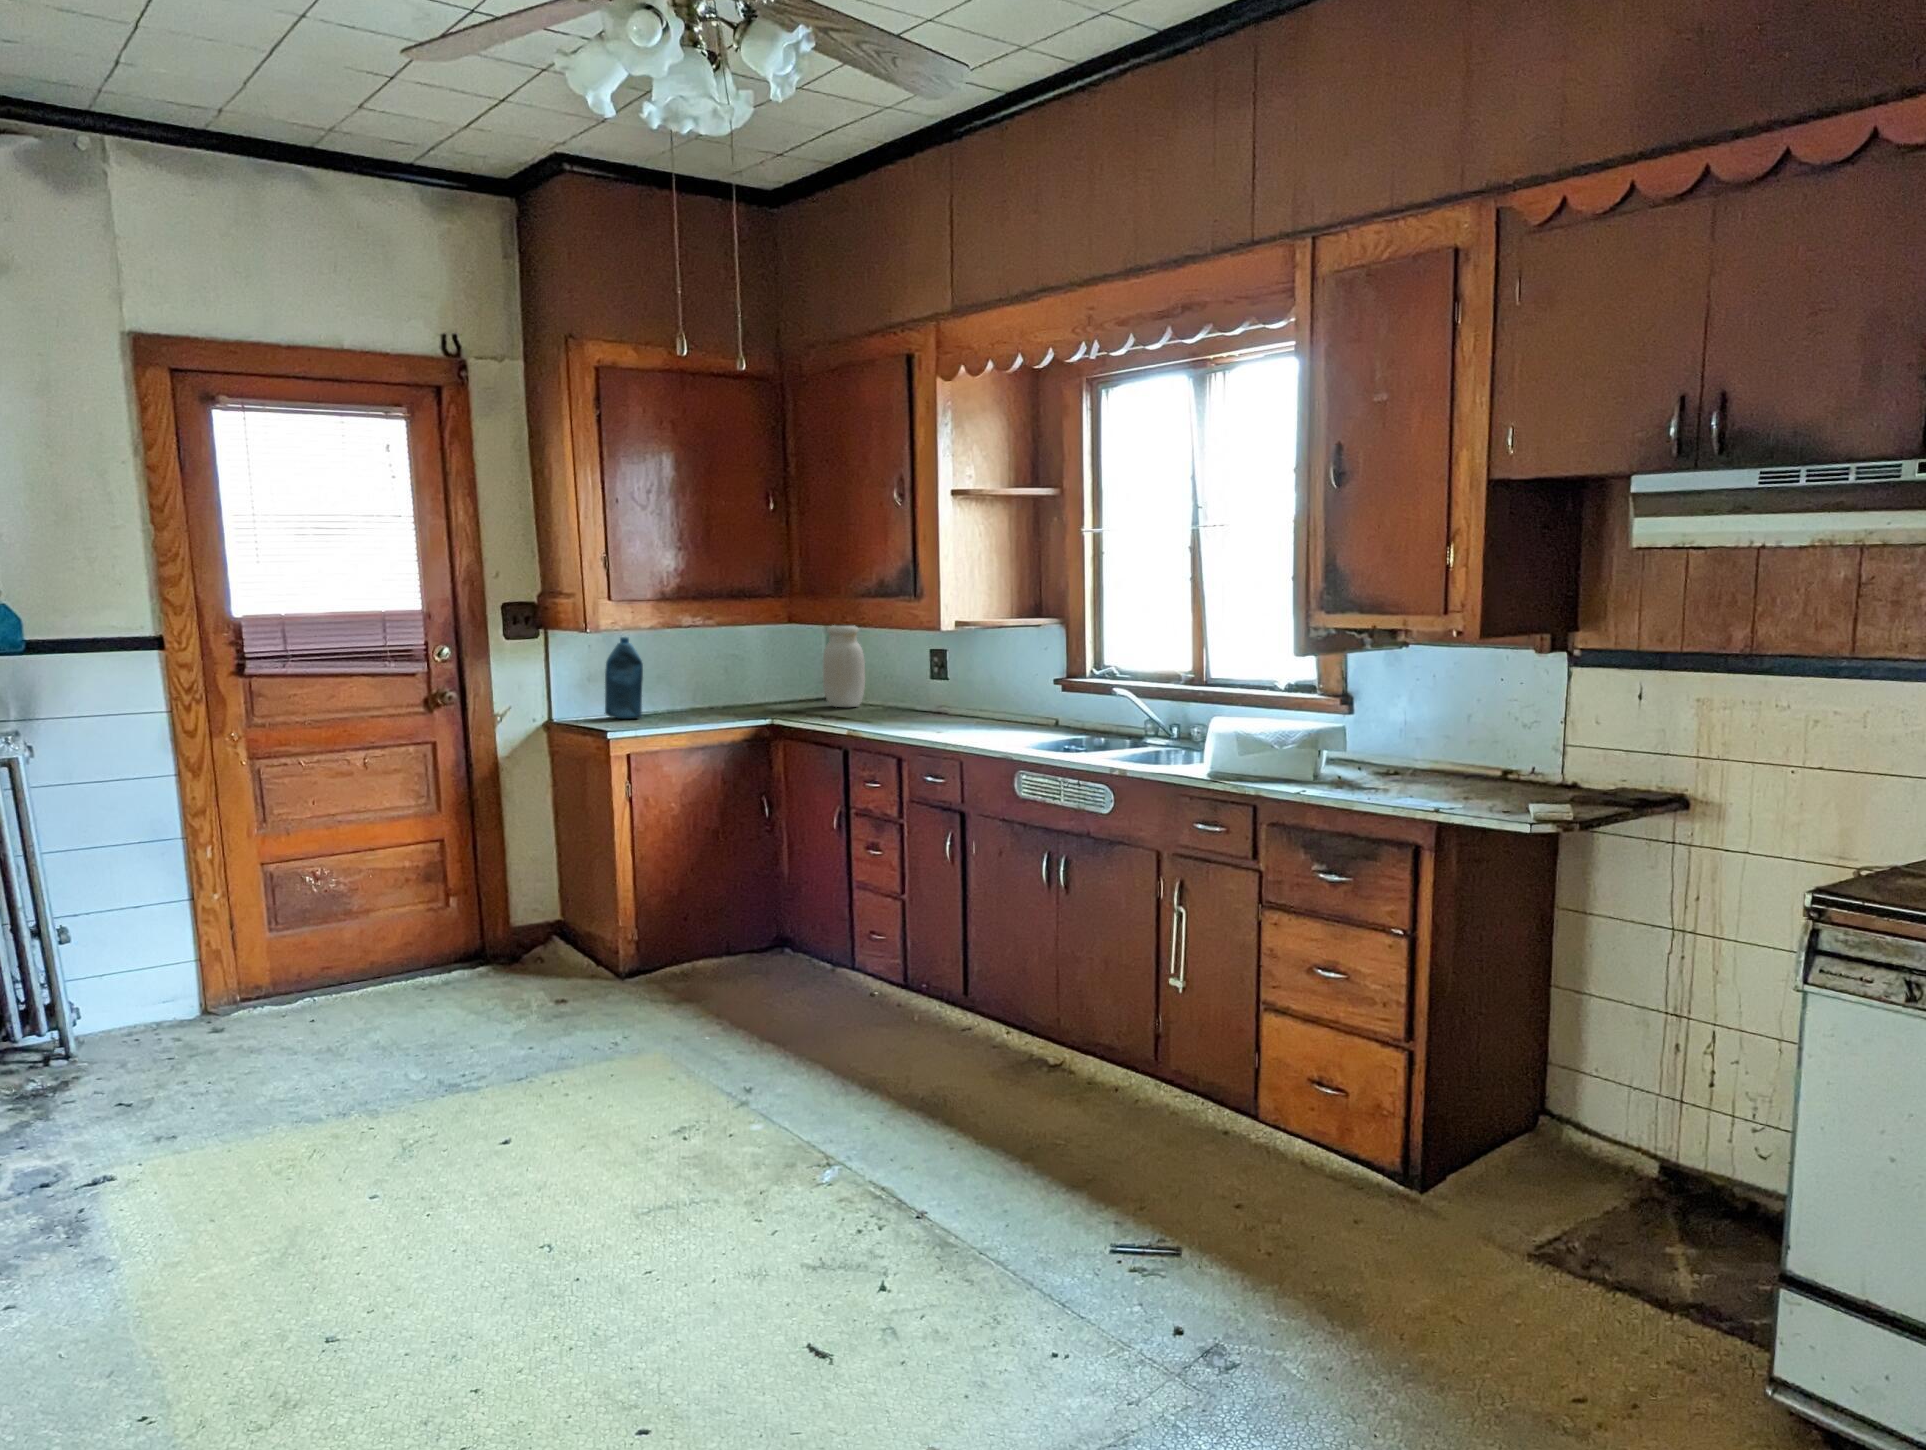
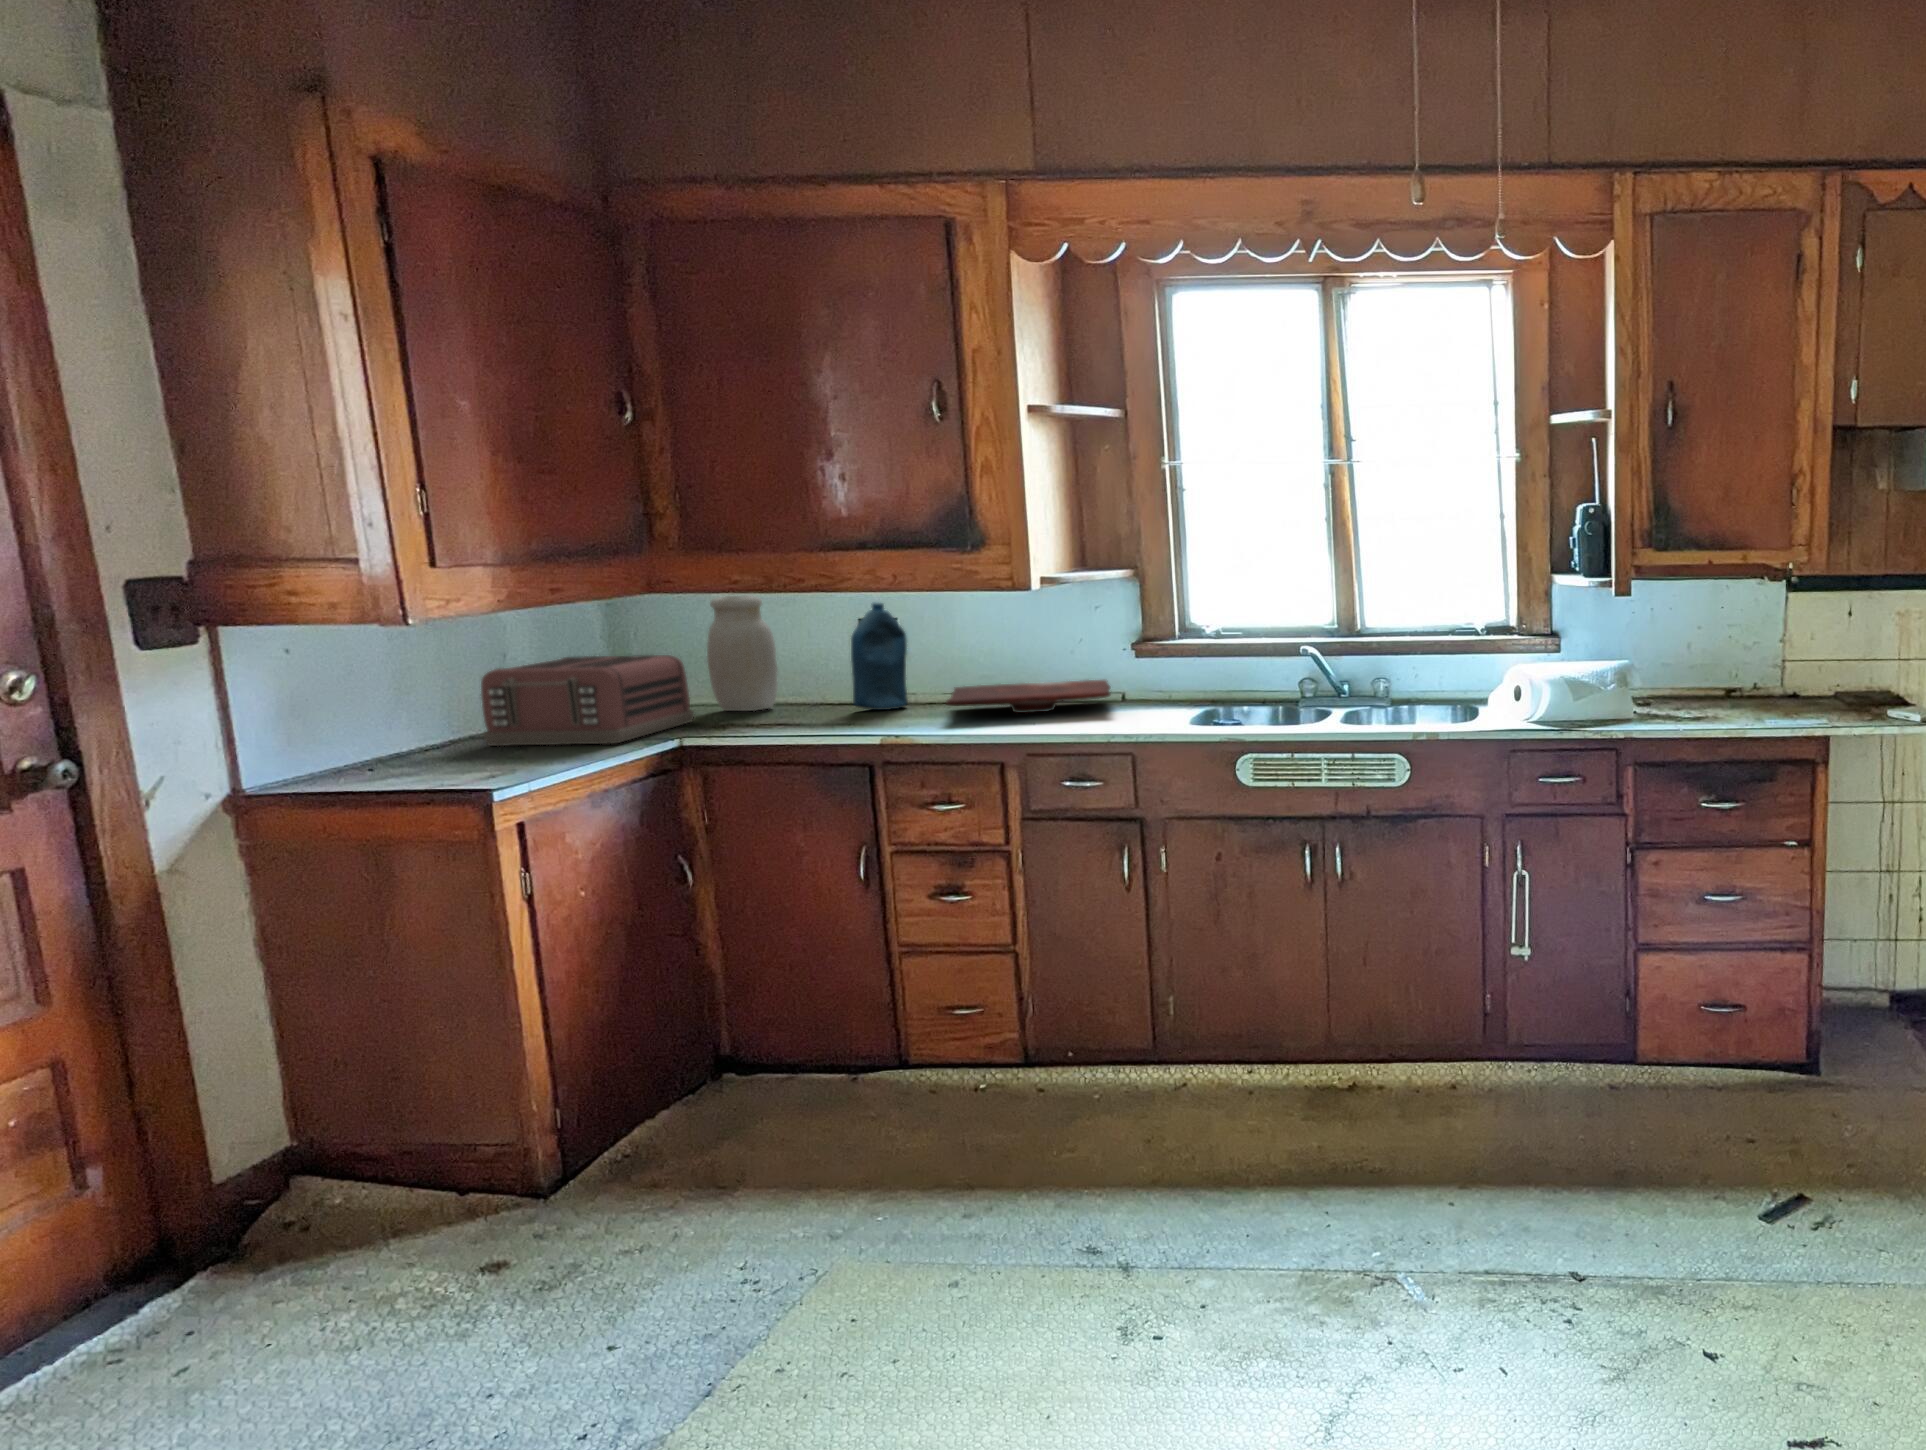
bottle: present [605,637,643,719] -> present [851,603,908,710]
toaster: none [679,660,798,716] -> present [481,655,694,746]
cutting board: none [897,702,1044,726] -> present [946,680,1111,713]

